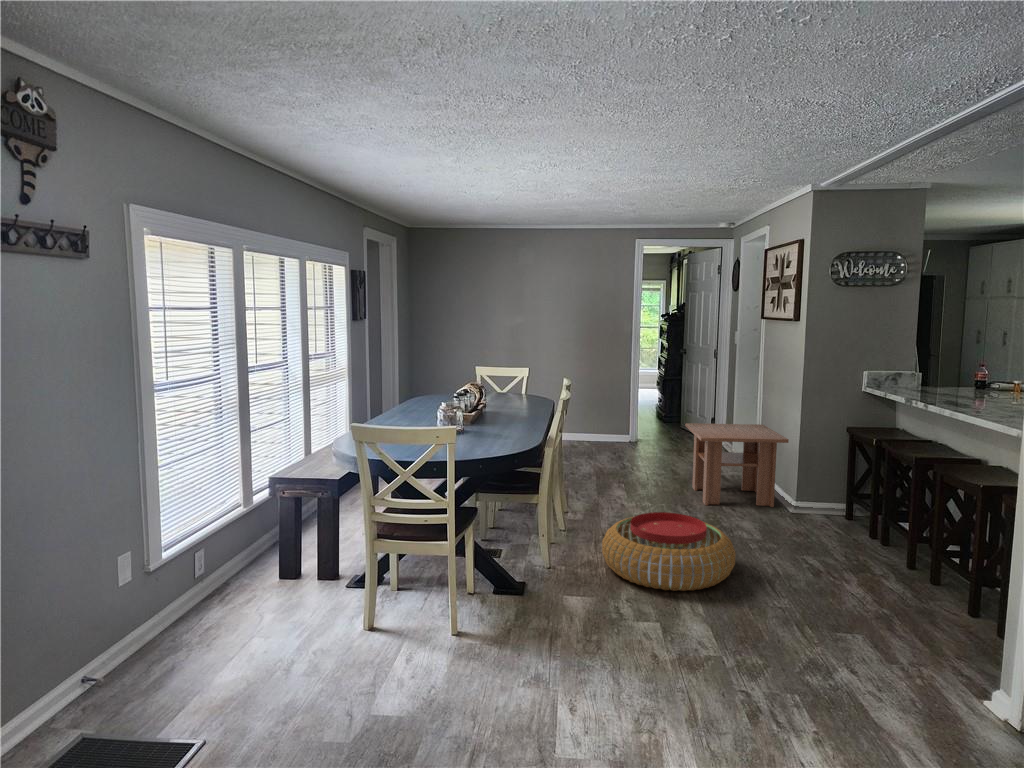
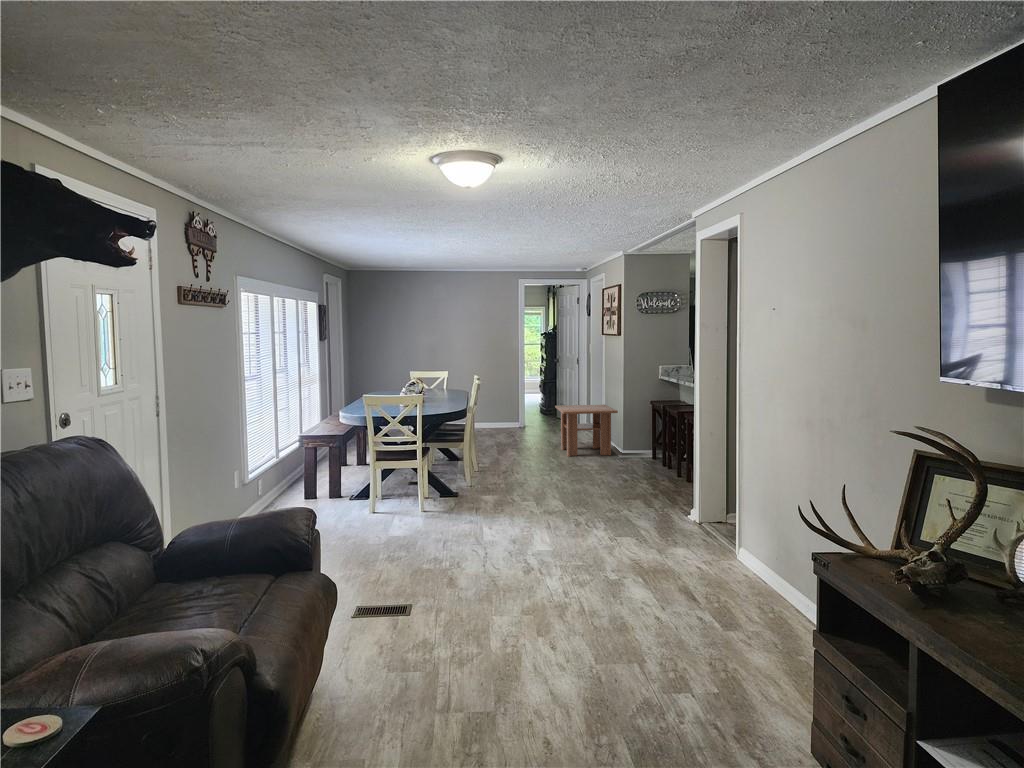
pouf: present [602,512,735,591] -> none [503,452,580,491]

